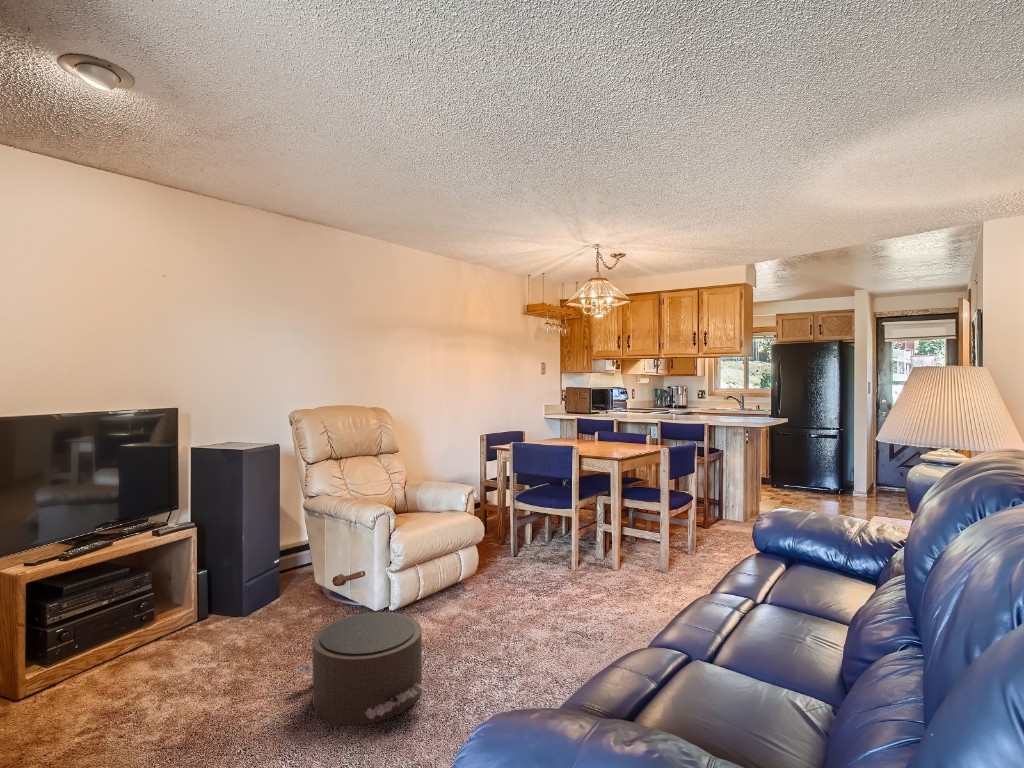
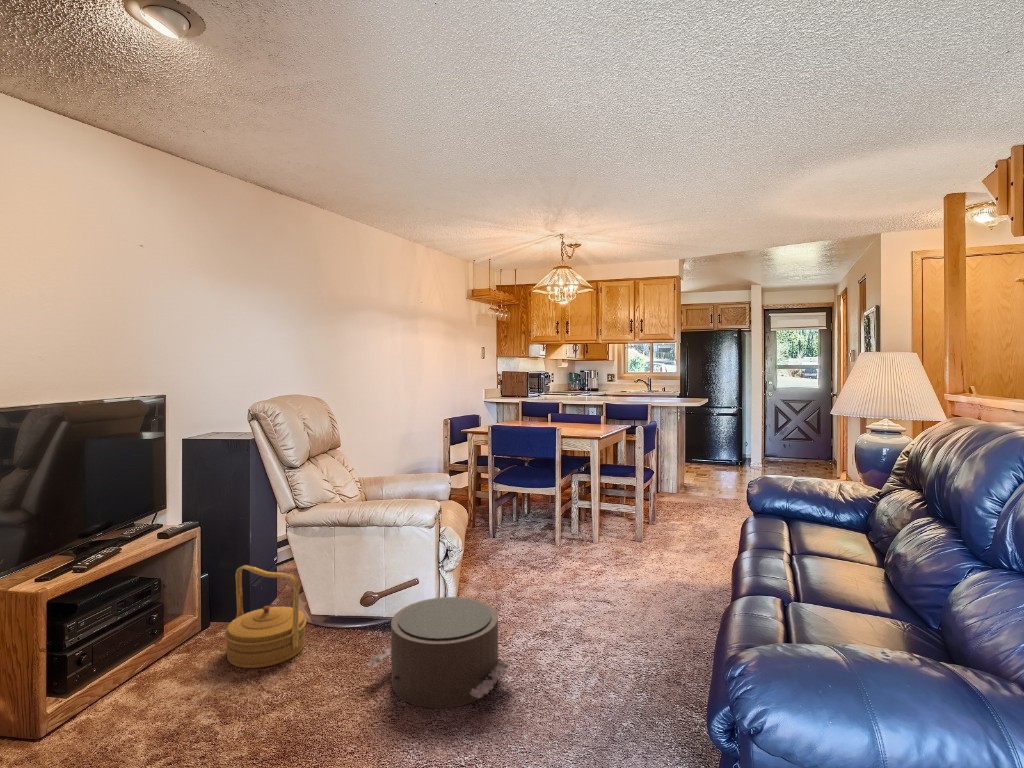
basket: none [196,565,274,661] -> present [225,565,306,668]

